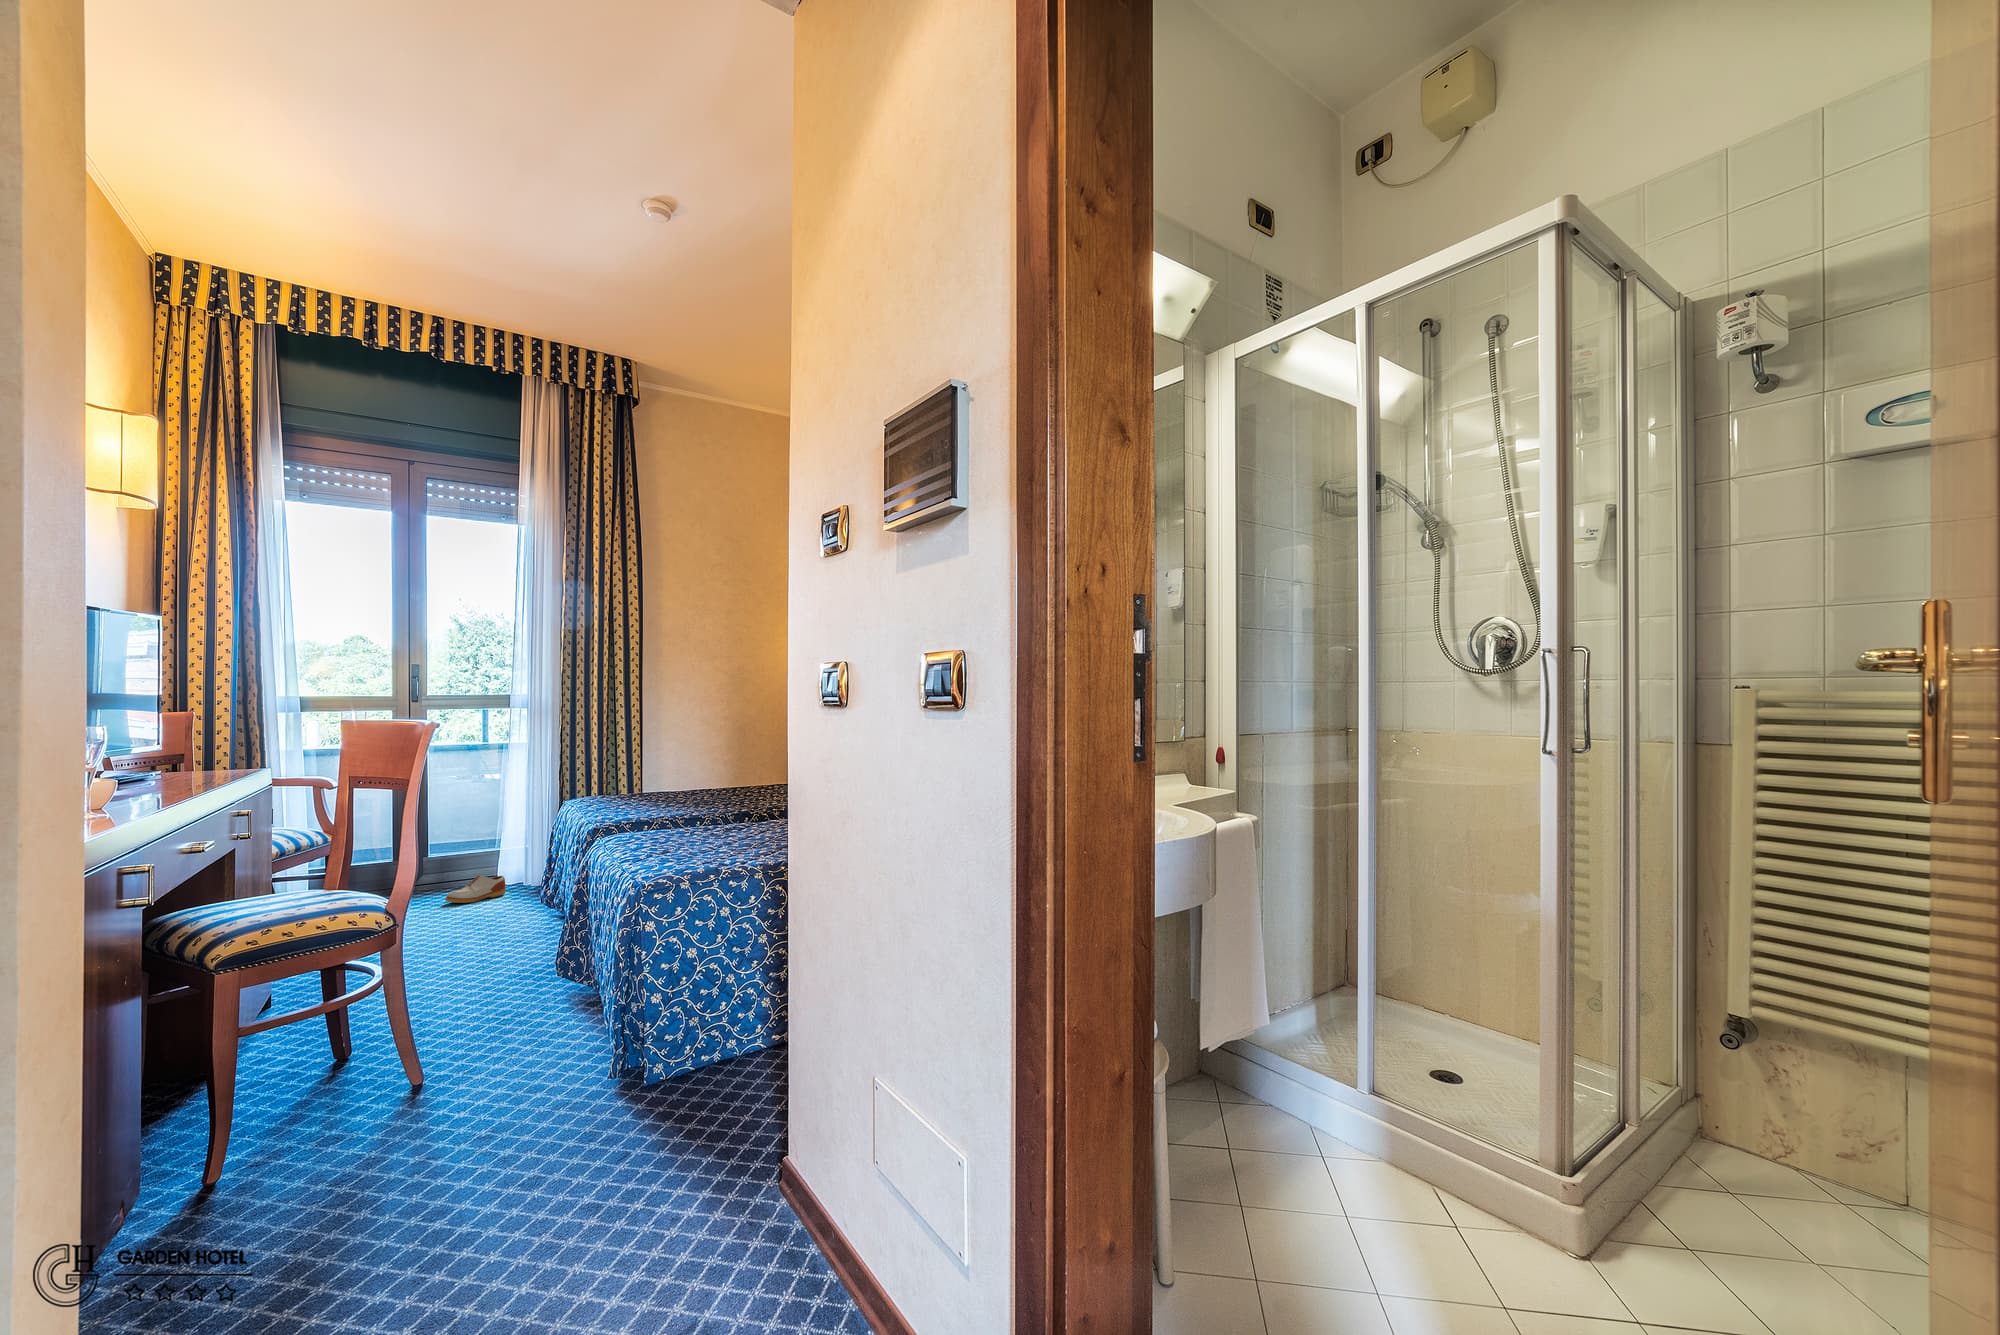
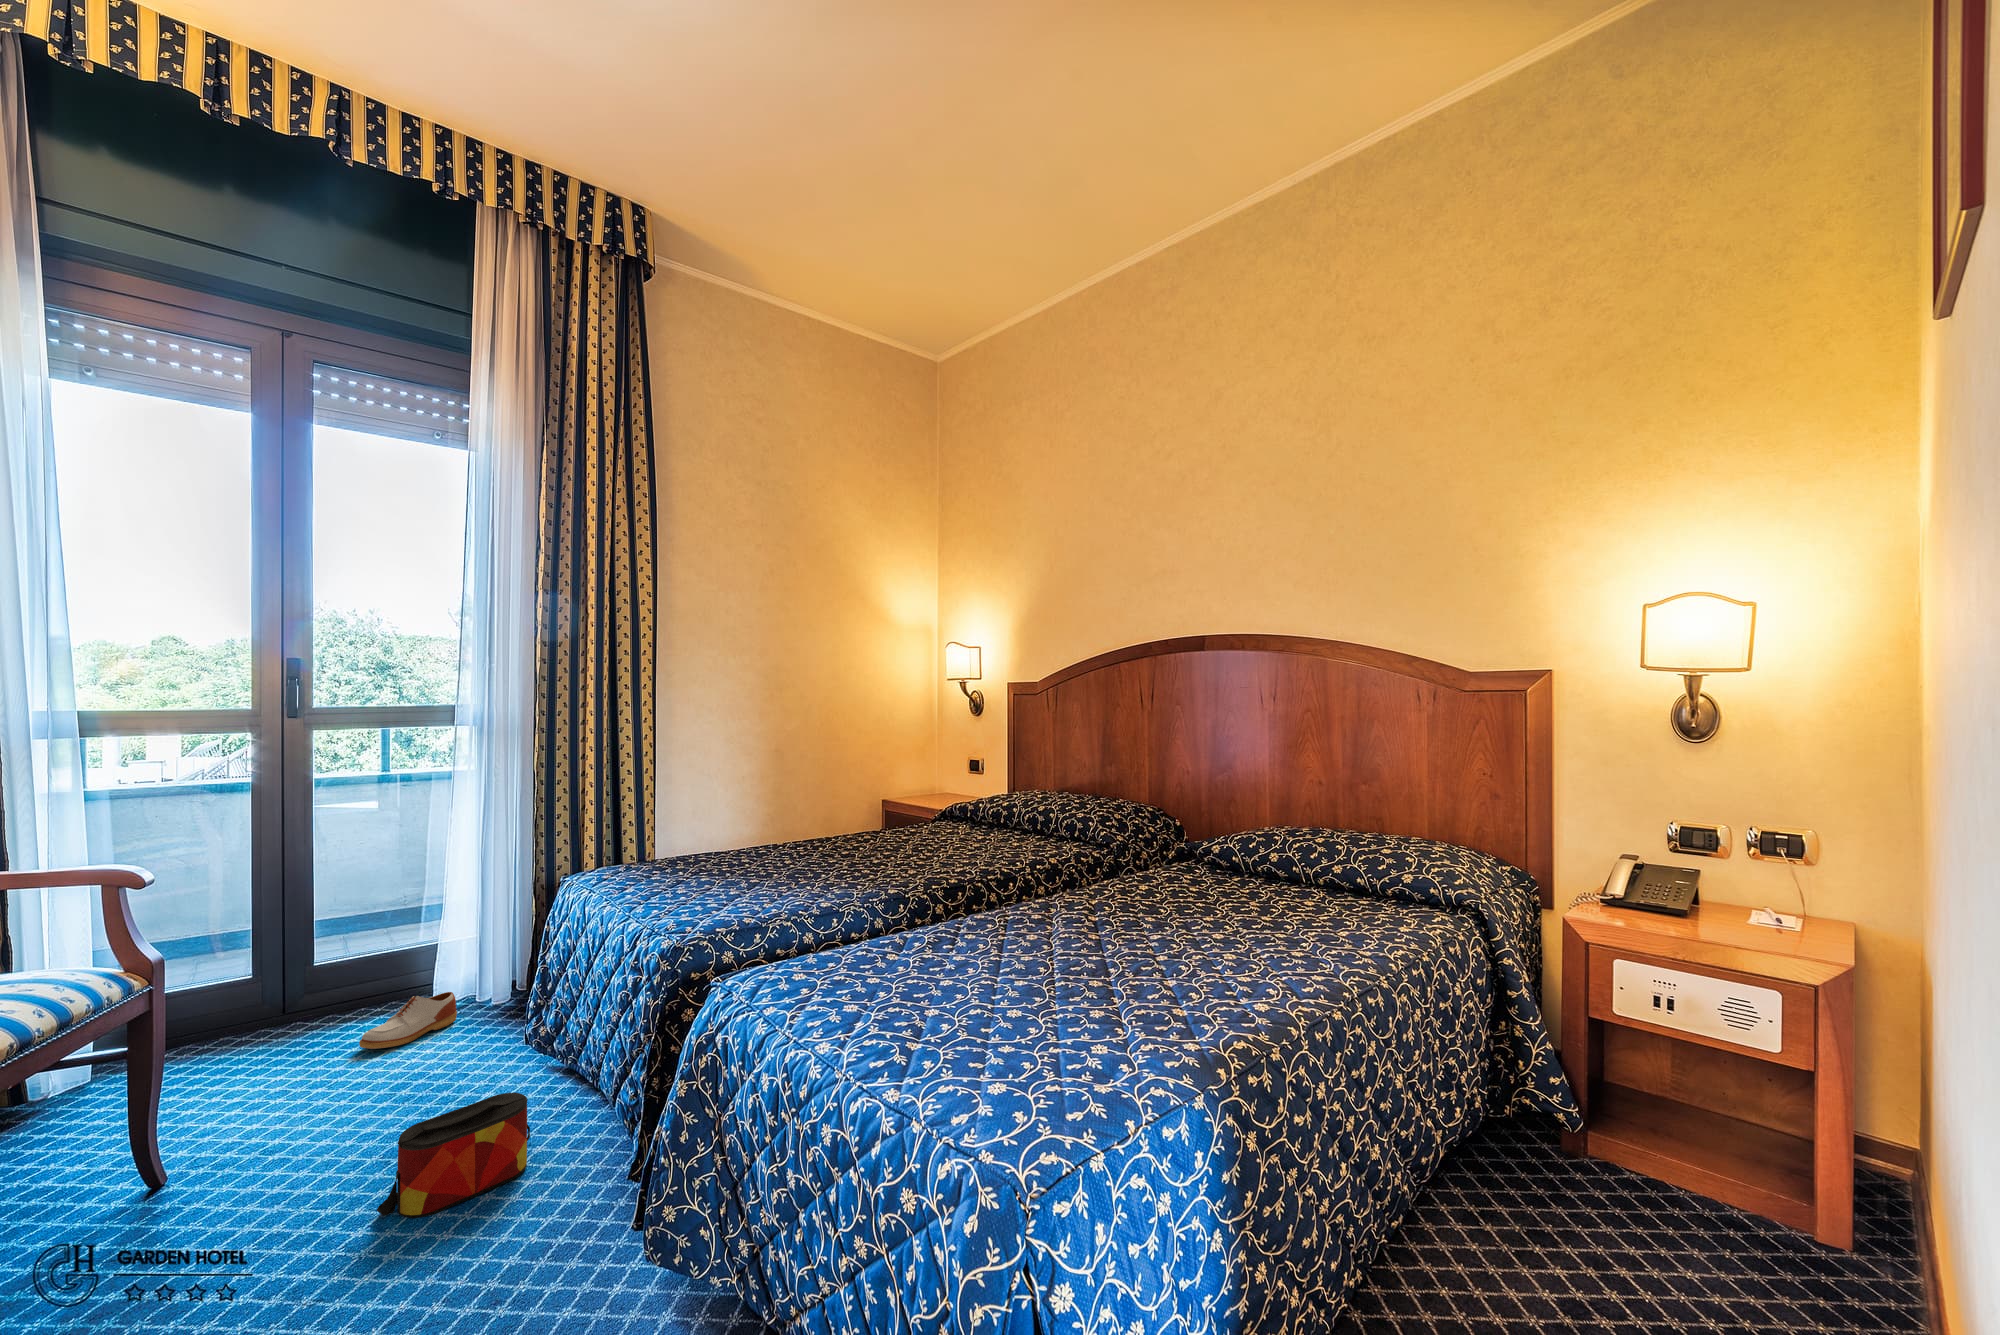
bag: none [437,909,522,962] -> present [377,1093,530,1218]

